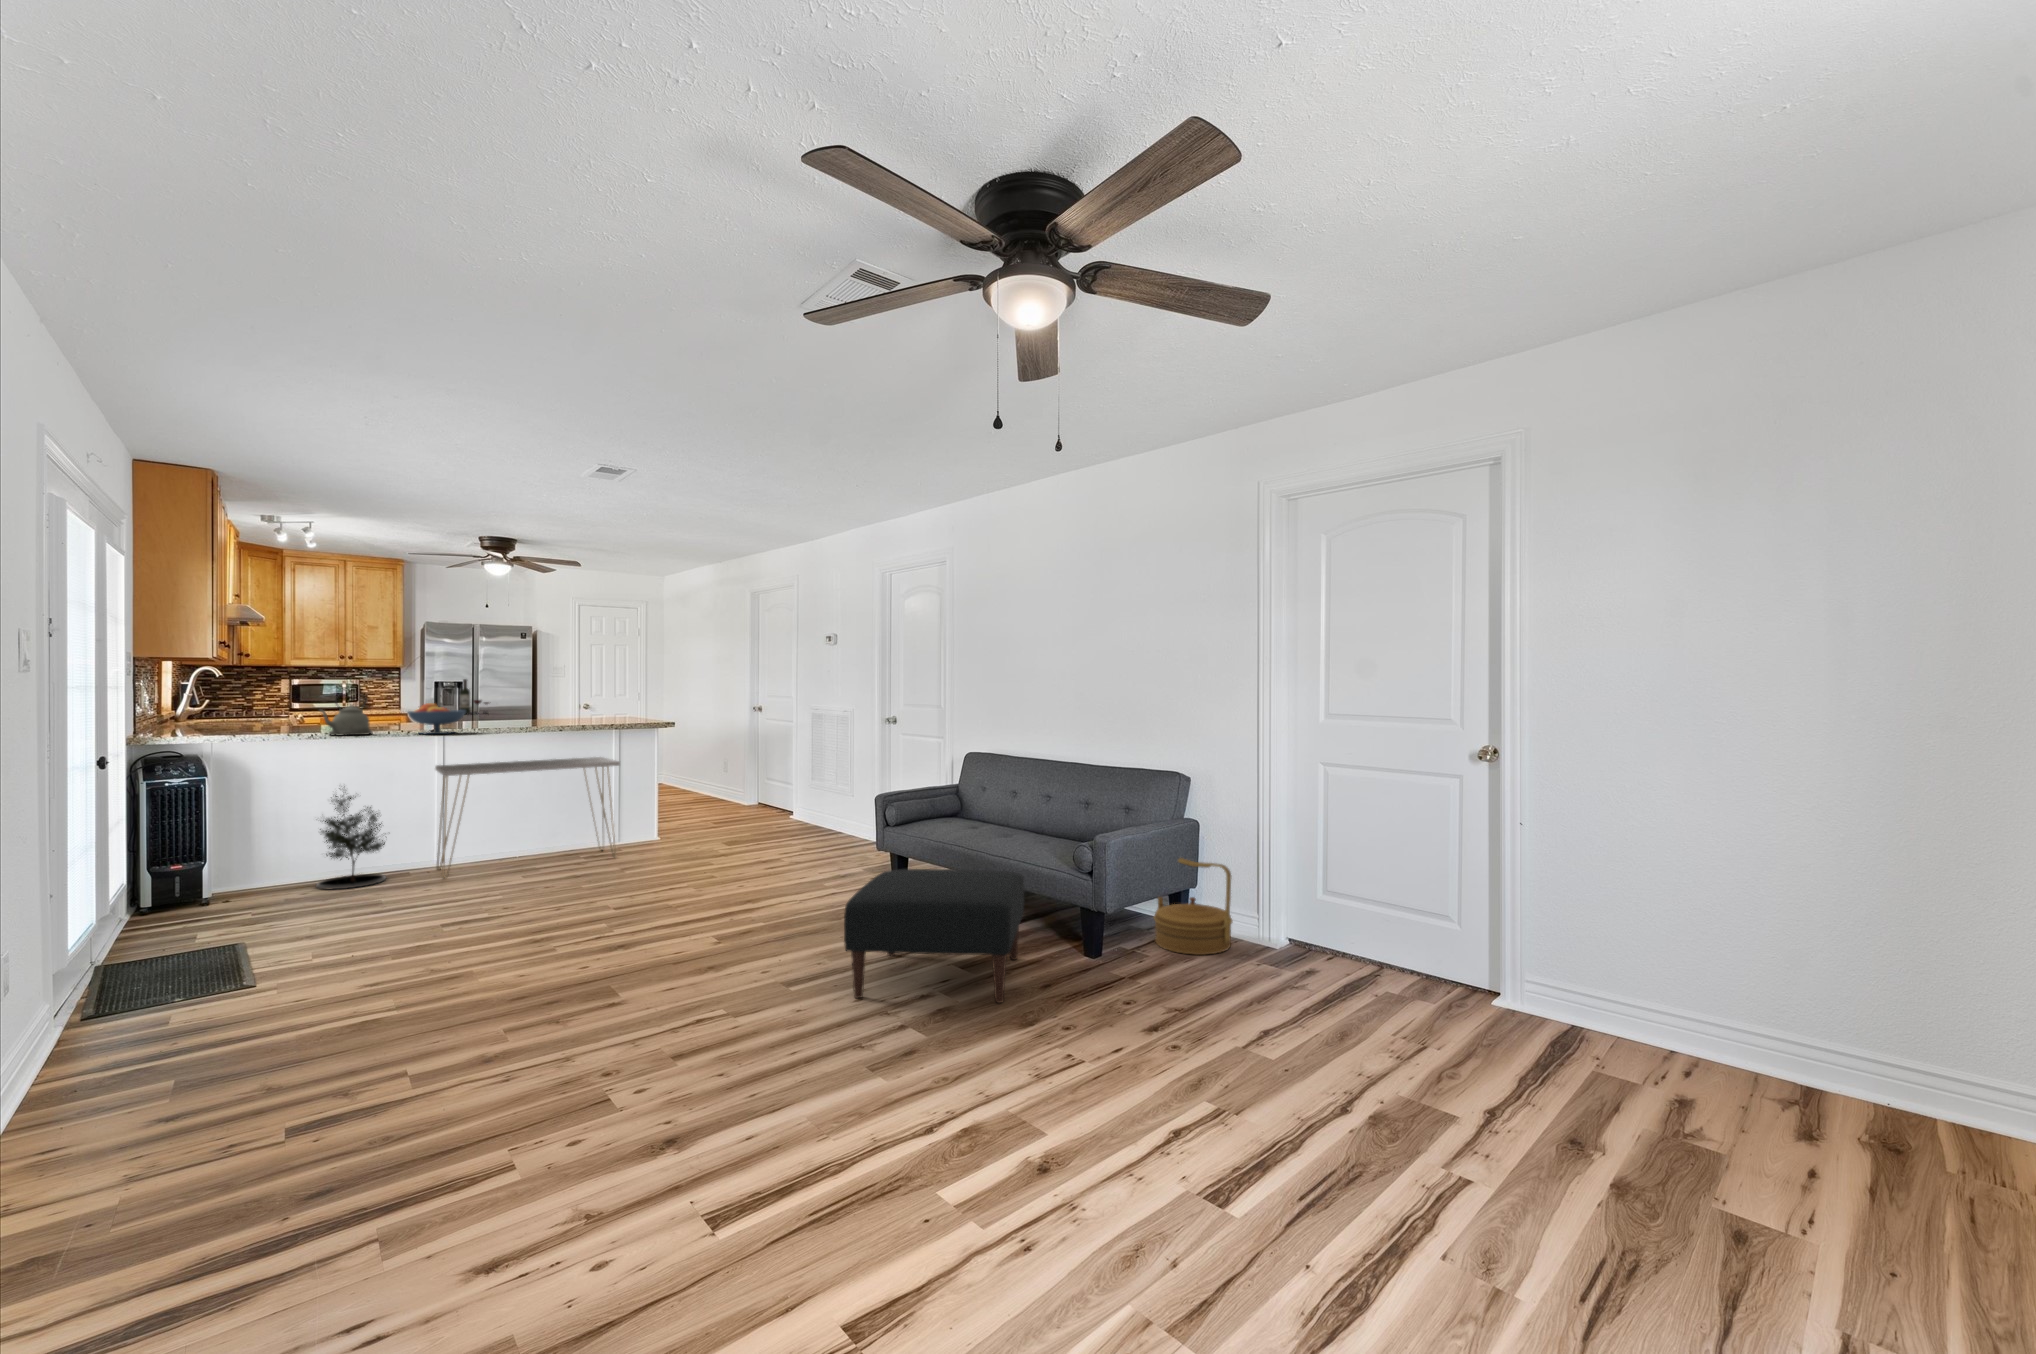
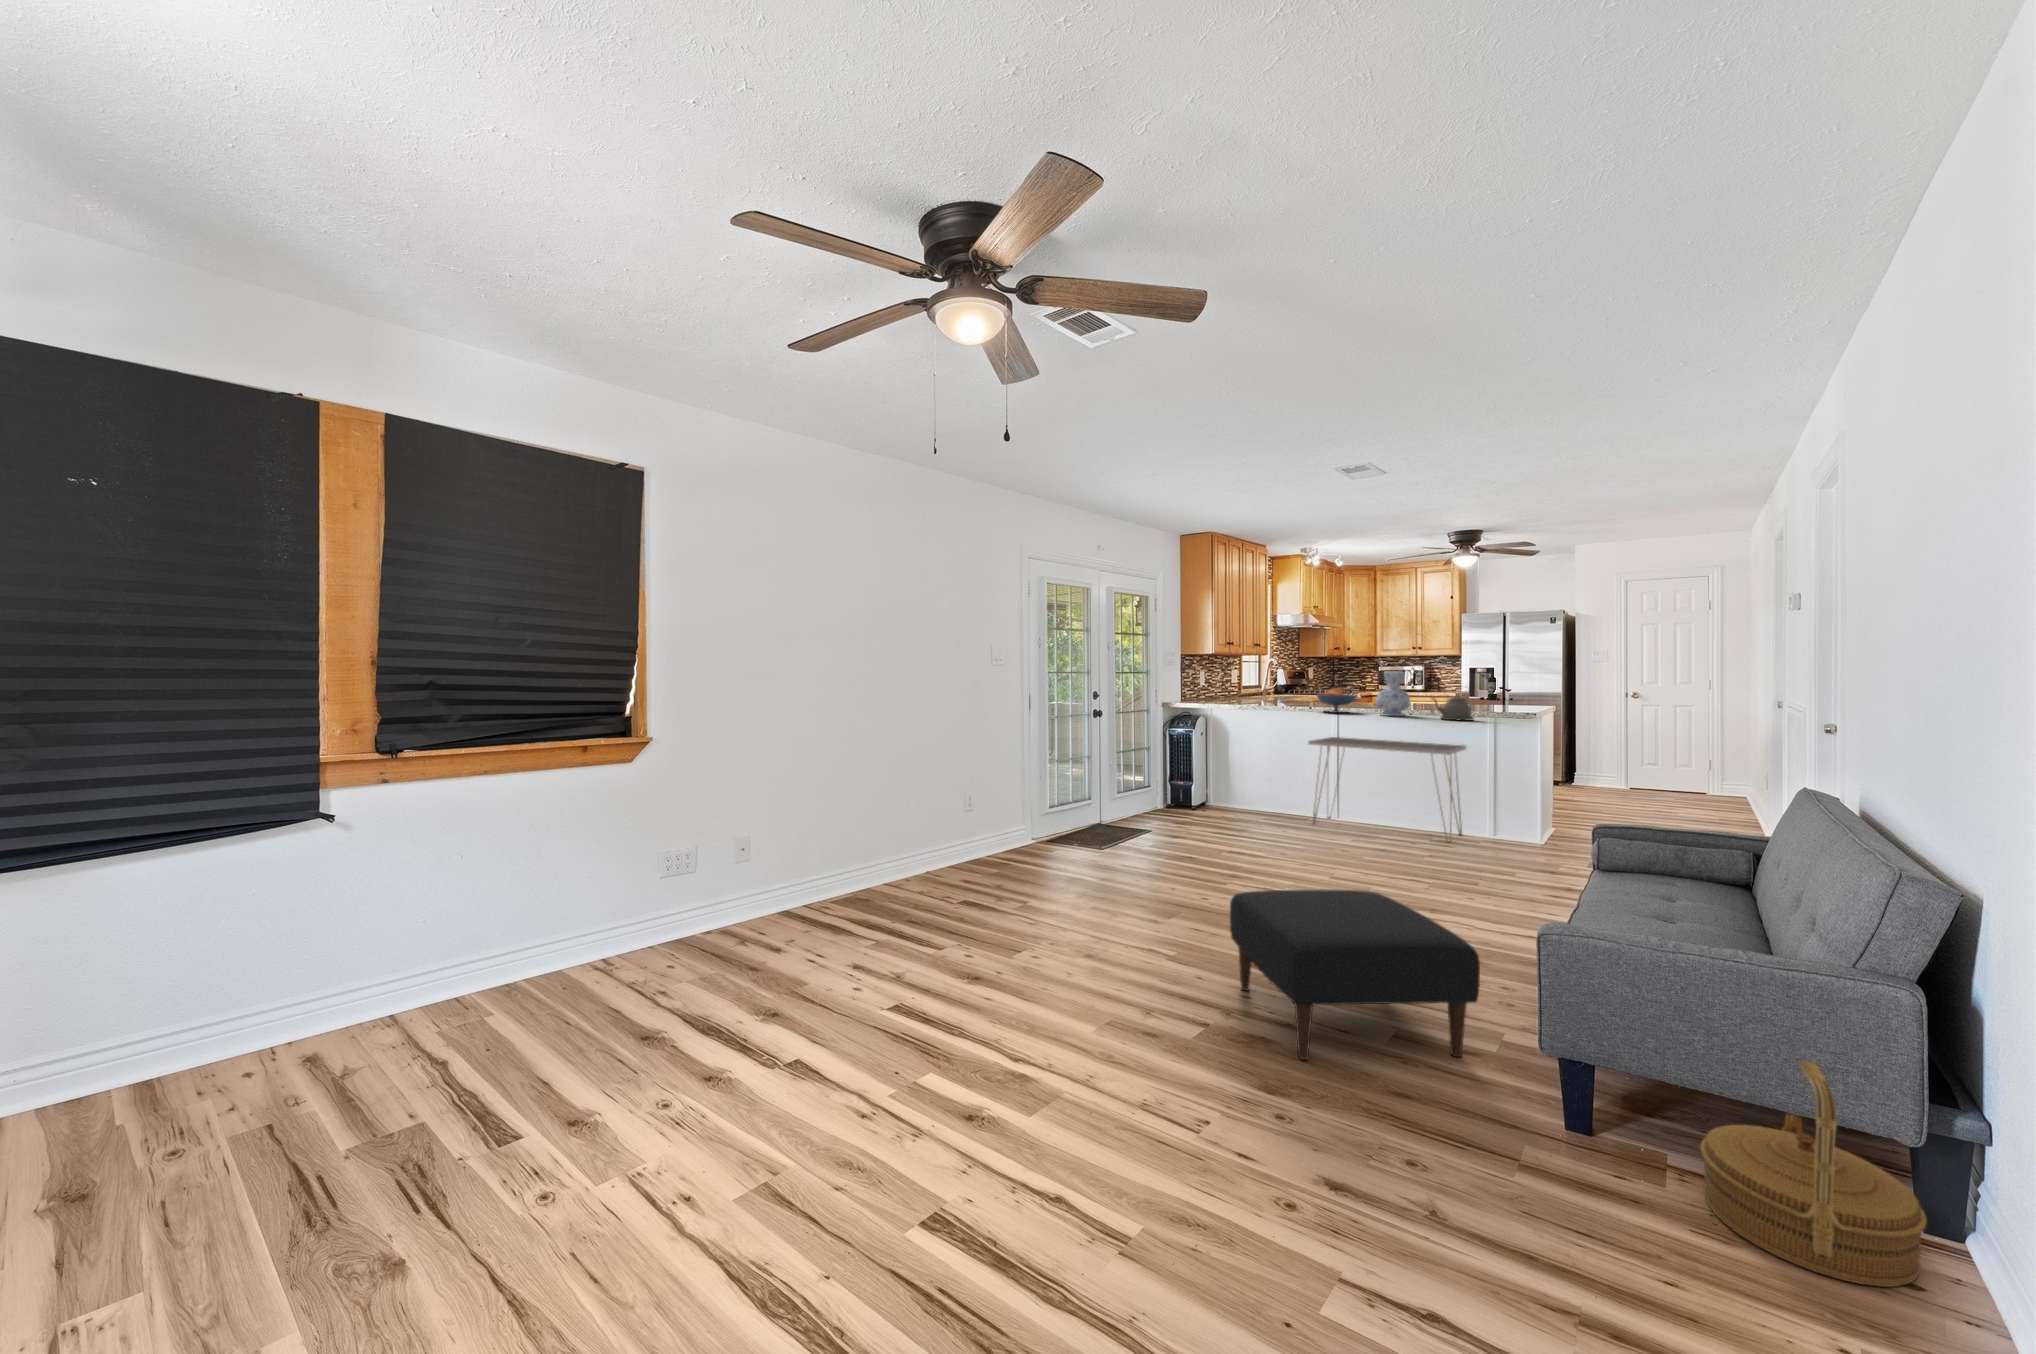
vase: none [494,681,536,733] -> present [1376,671,1410,716]
kettle: present [319,696,373,736] -> present [1432,691,1474,720]
potted tree: present [316,786,386,889] -> none [1248,742,1297,816]

